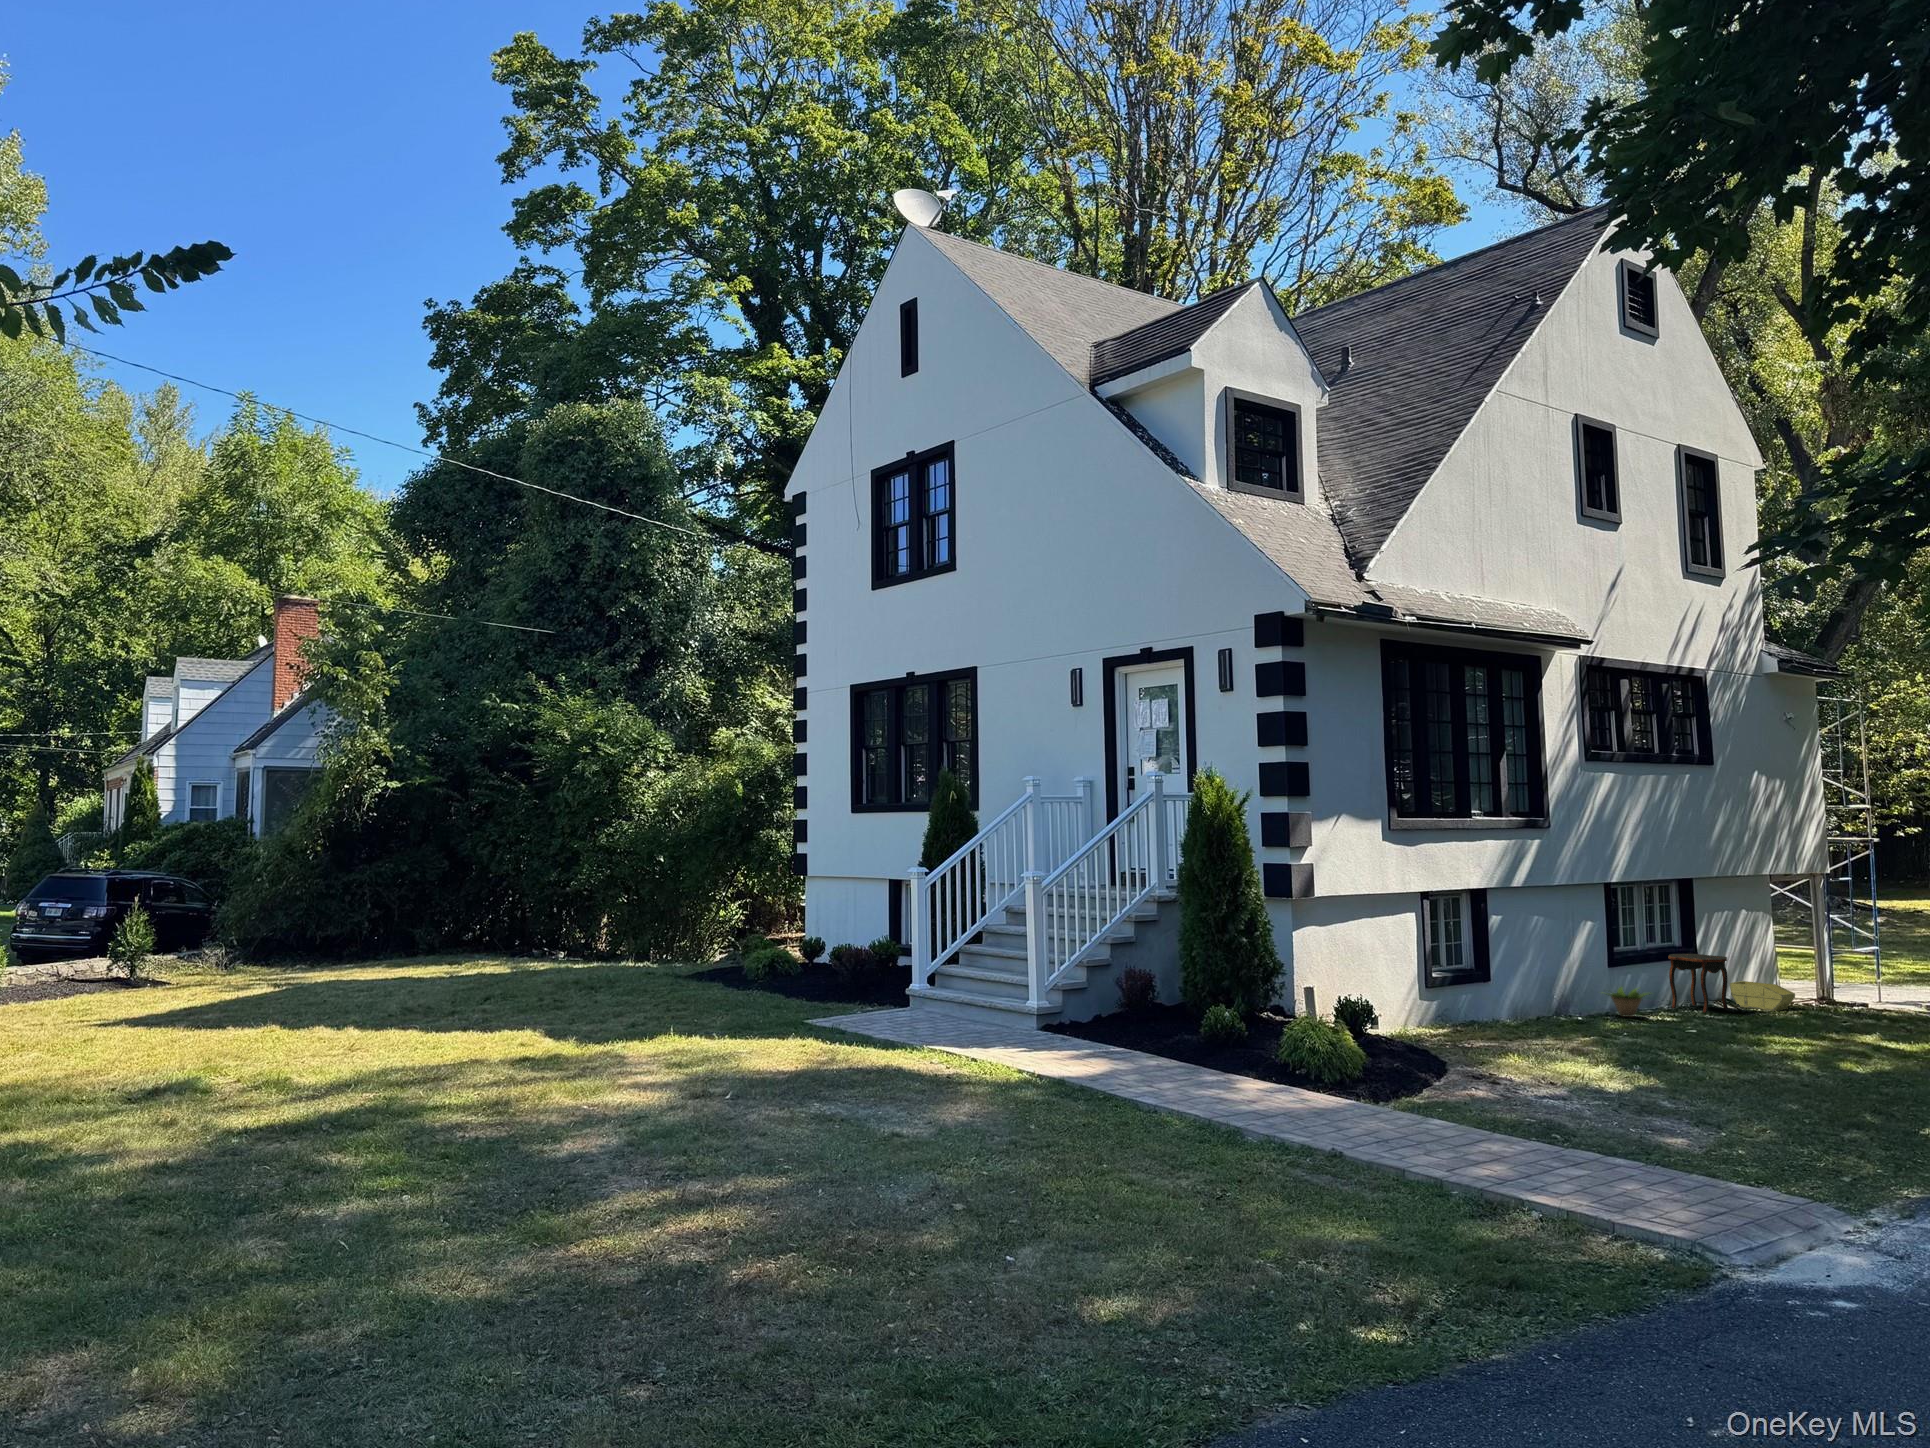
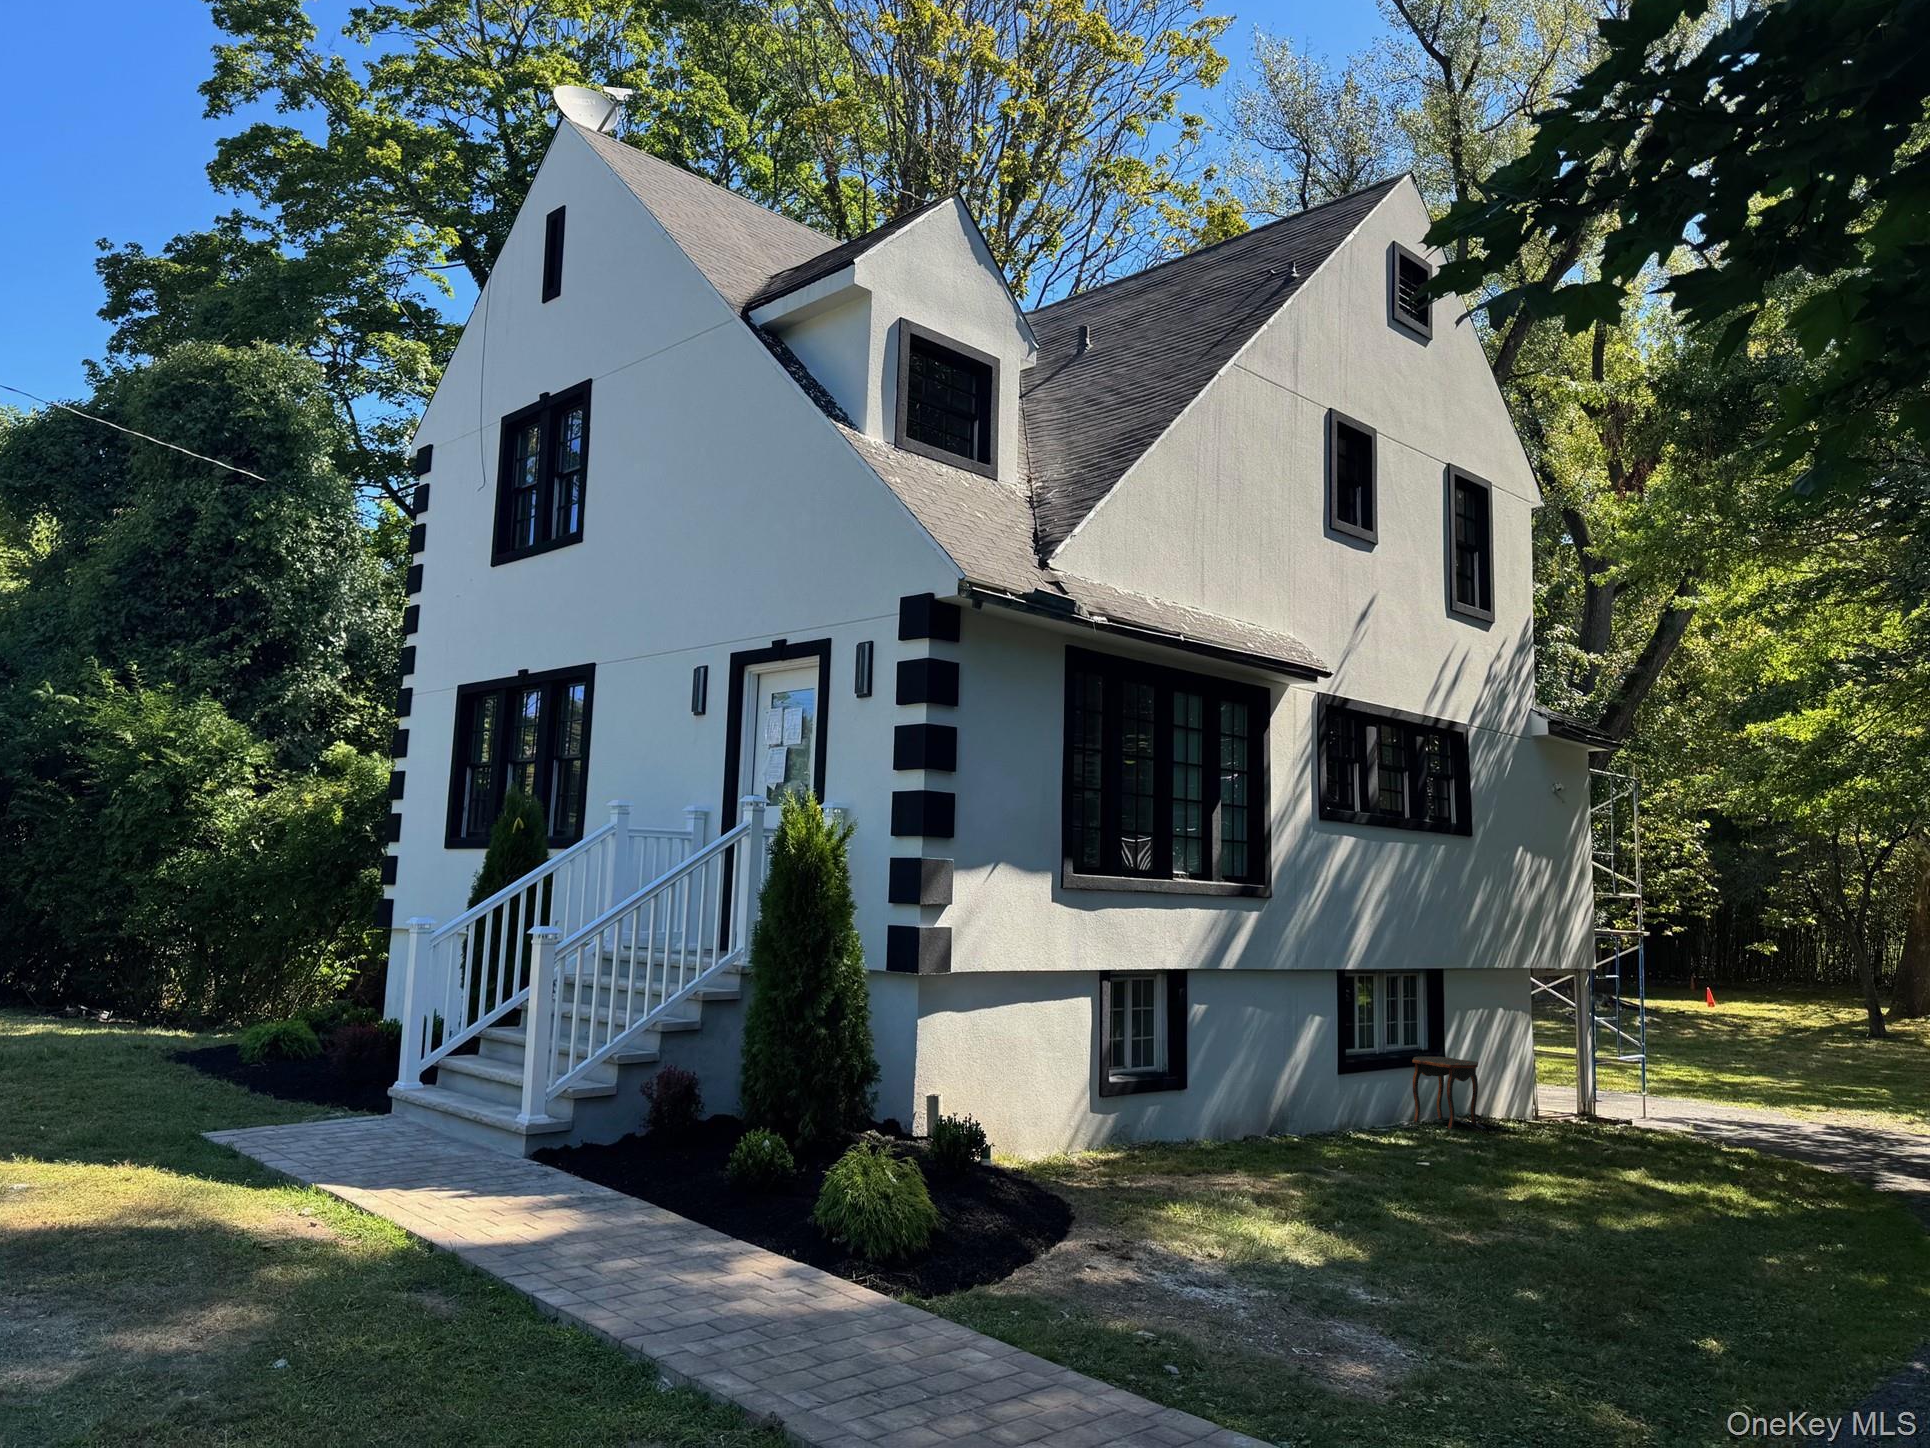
storage bin: present [1730,981,1795,1011] -> none [1483,1090,1554,1127]
decorative plant: present [1608,987,1649,1017] -> none [1325,1095,1390,1134]

